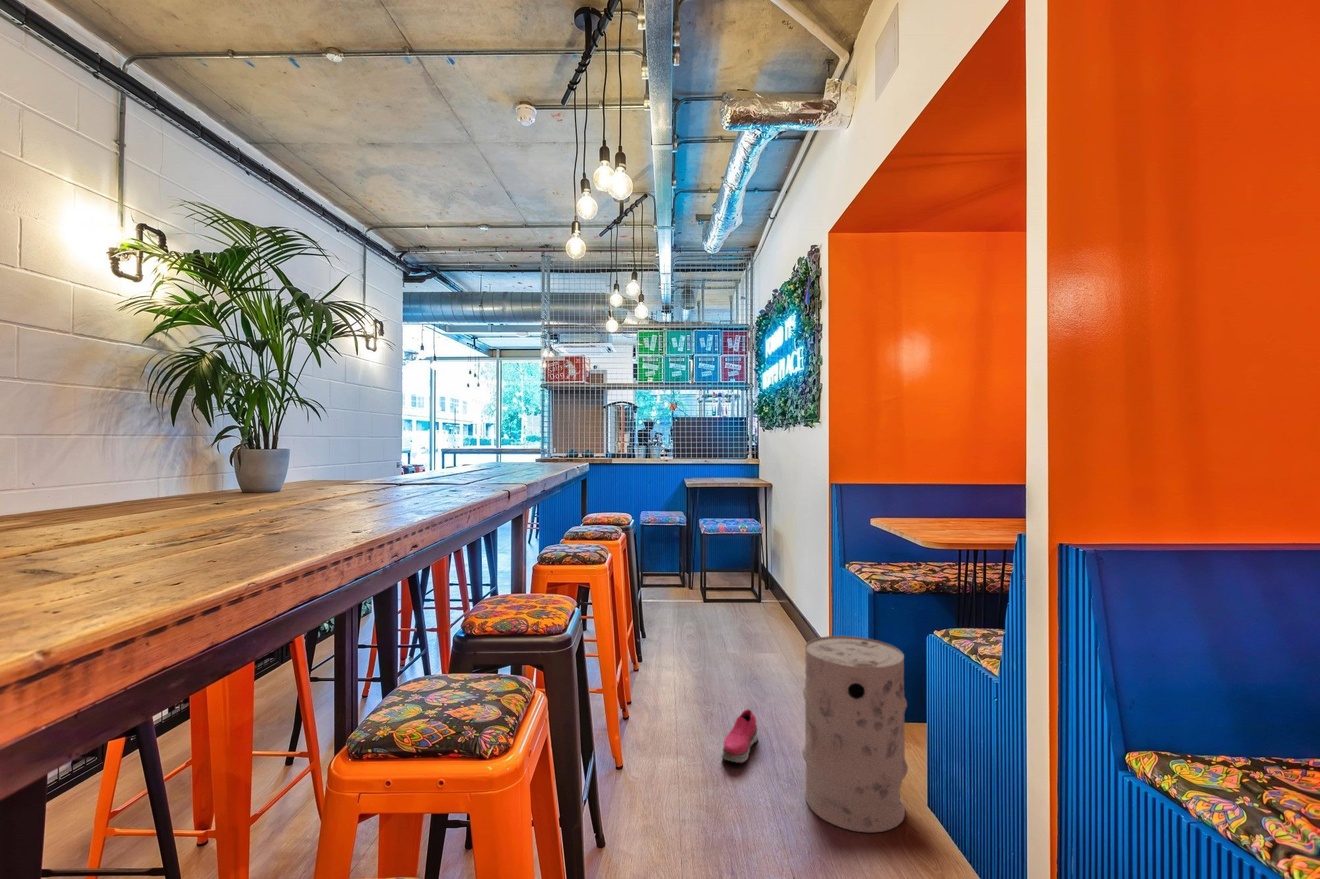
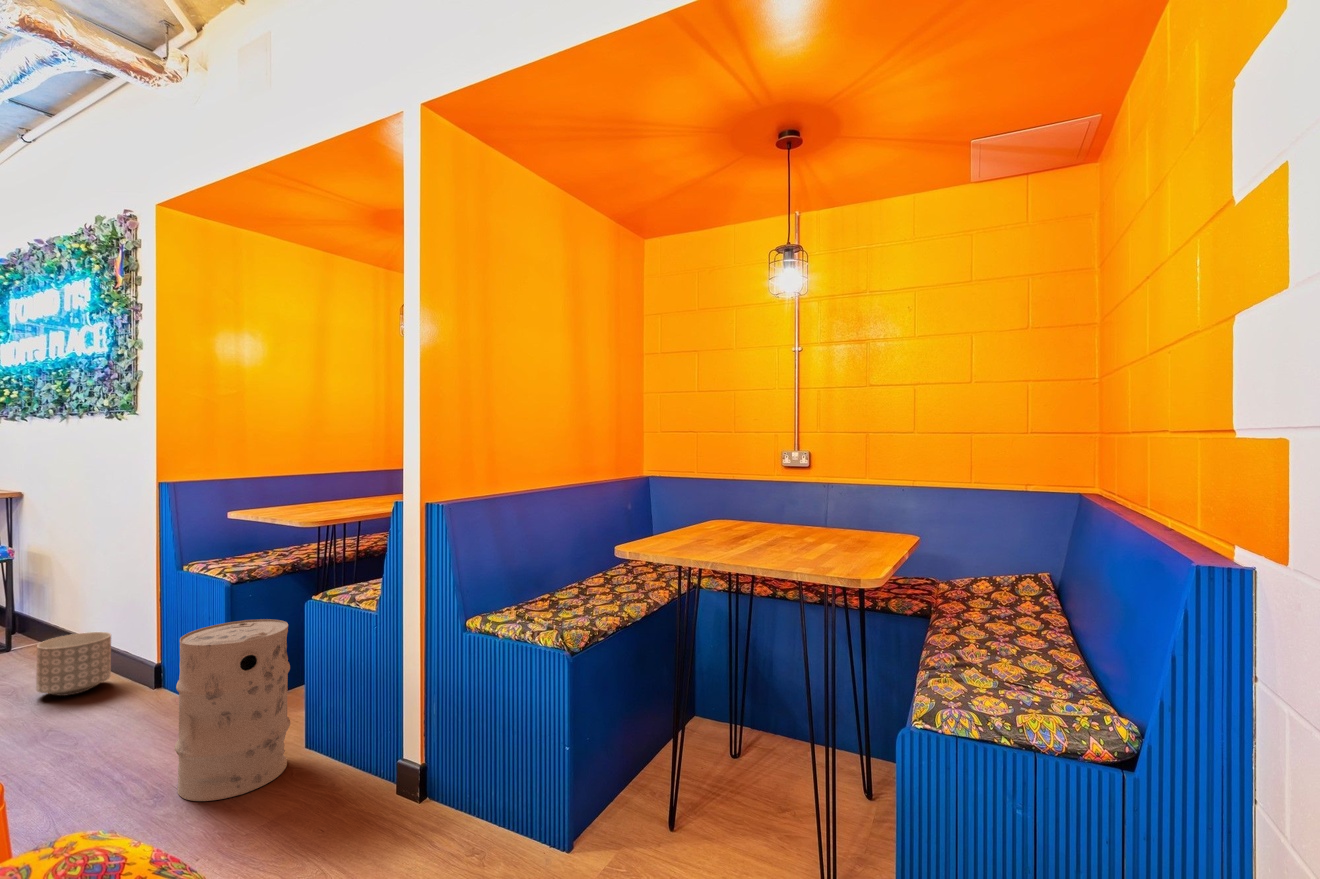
planter: none [760,603,805,654] -> present [36,632,111,696]
shoe: present [722,710,758,763] -> none [43,748,89,813]

